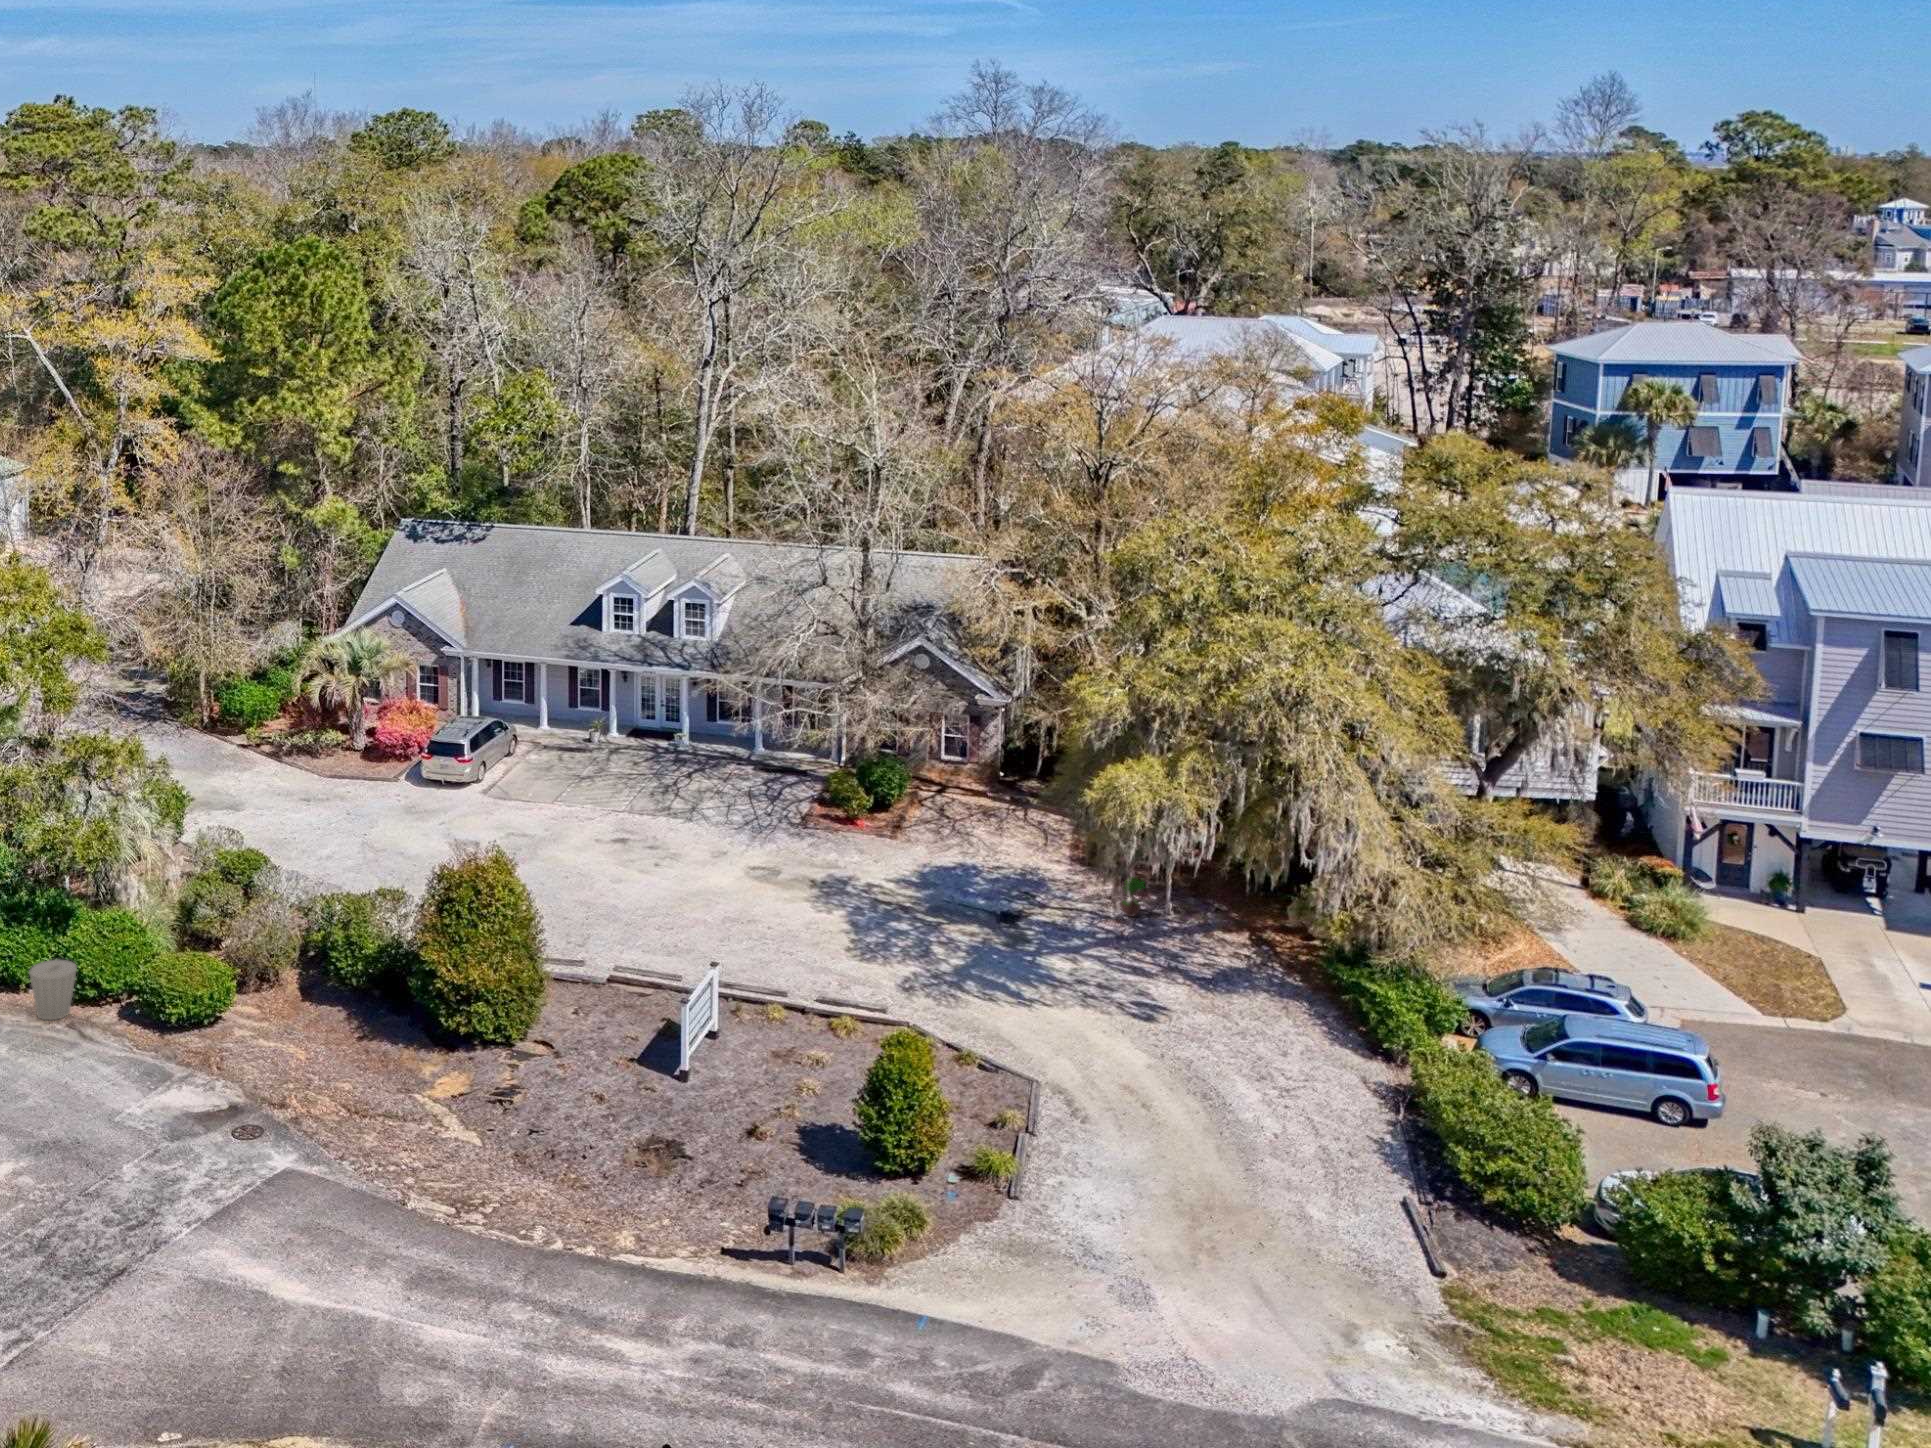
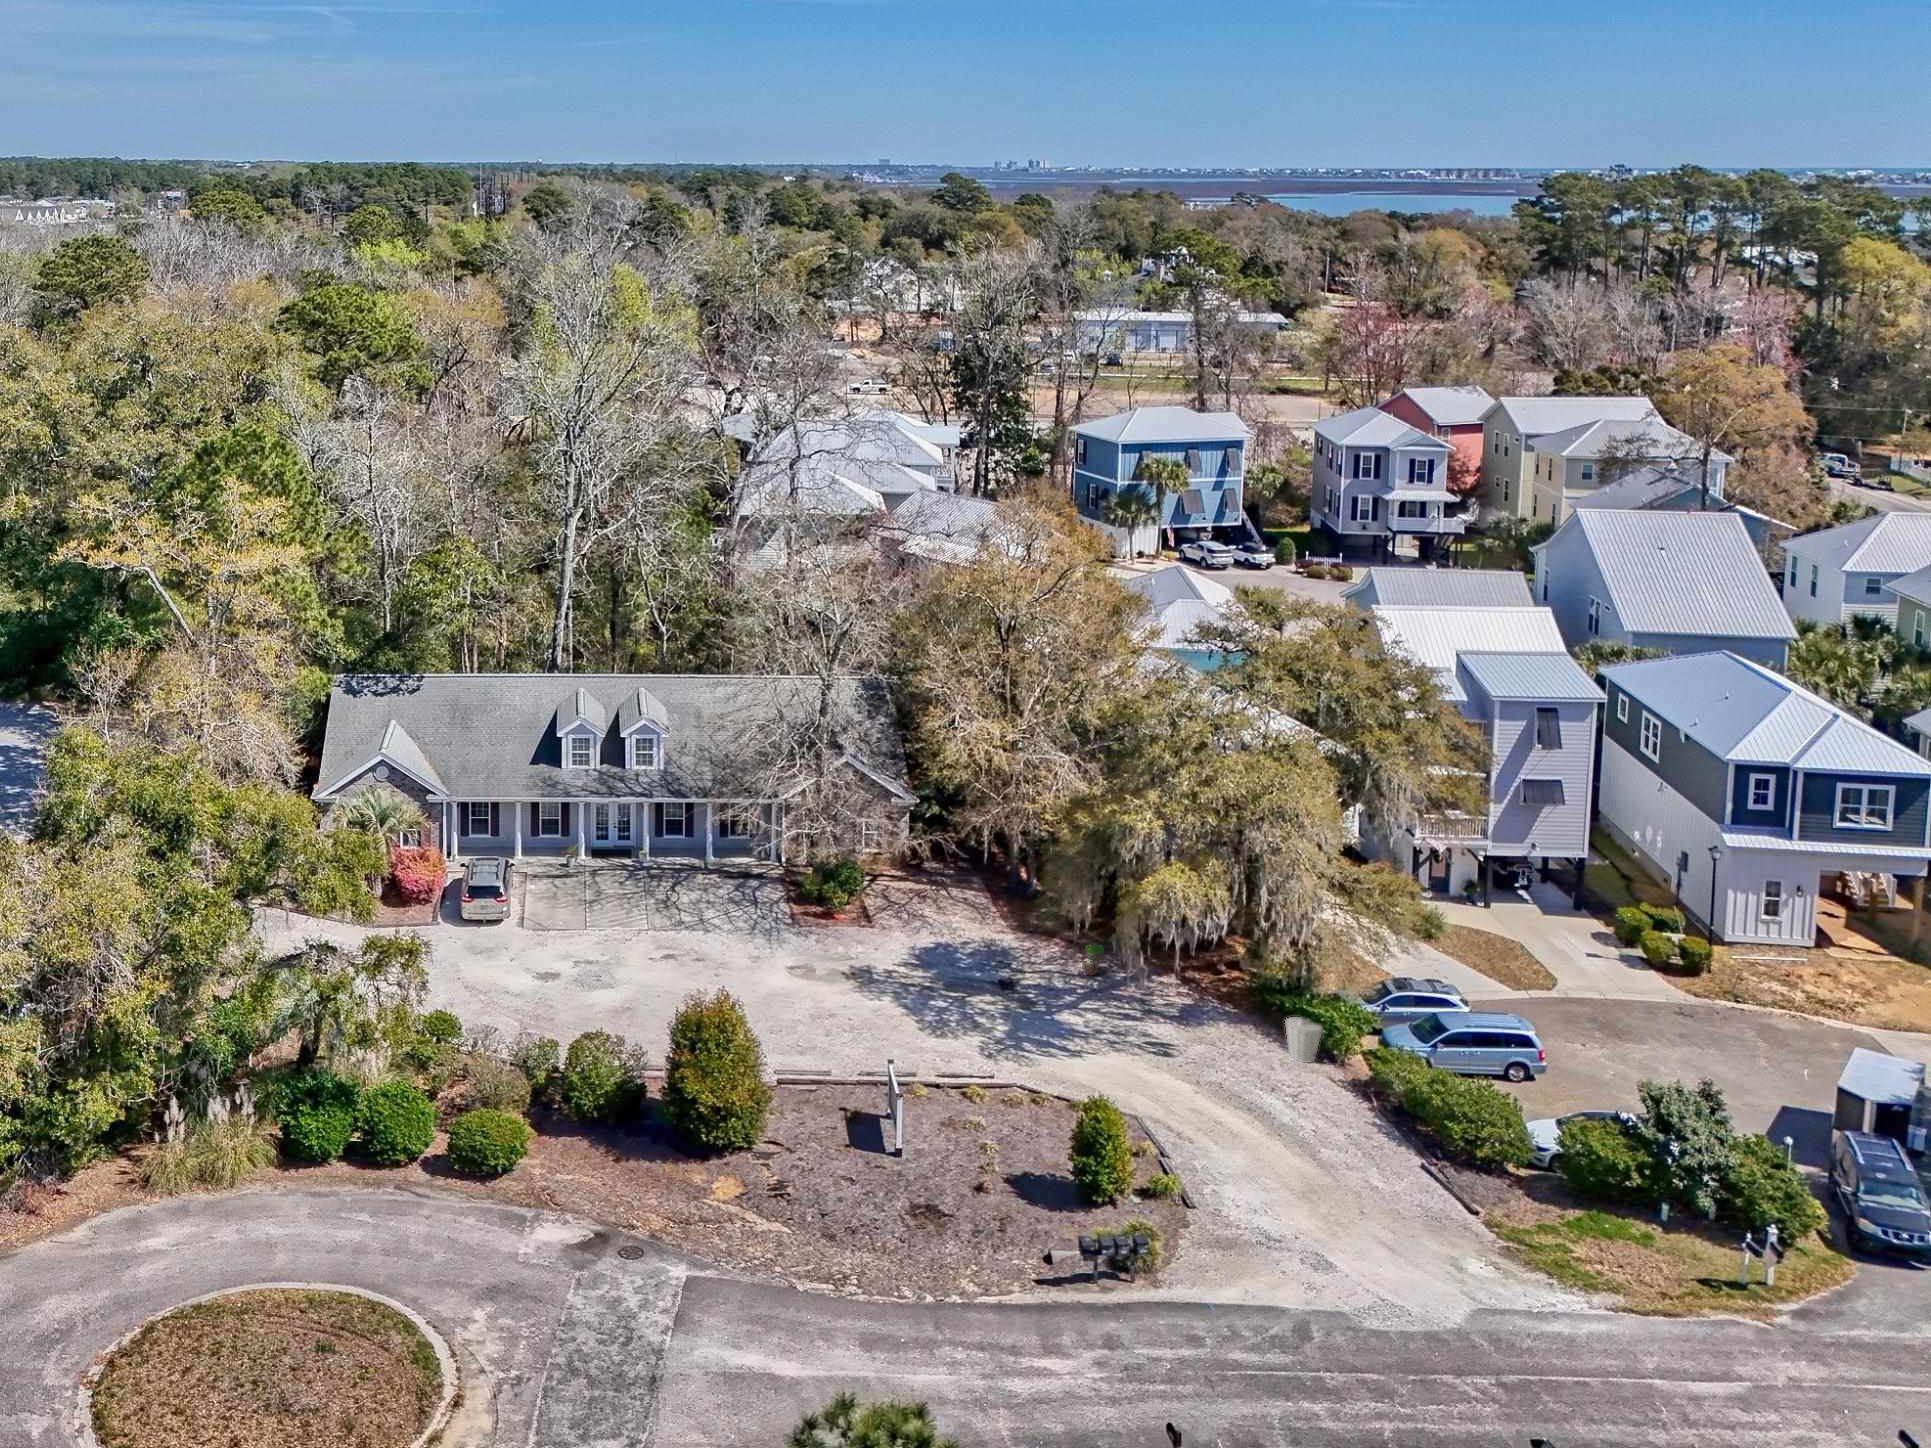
trash can: present [29,960,77,1020] -> present [1285,1017,1323,1063]

